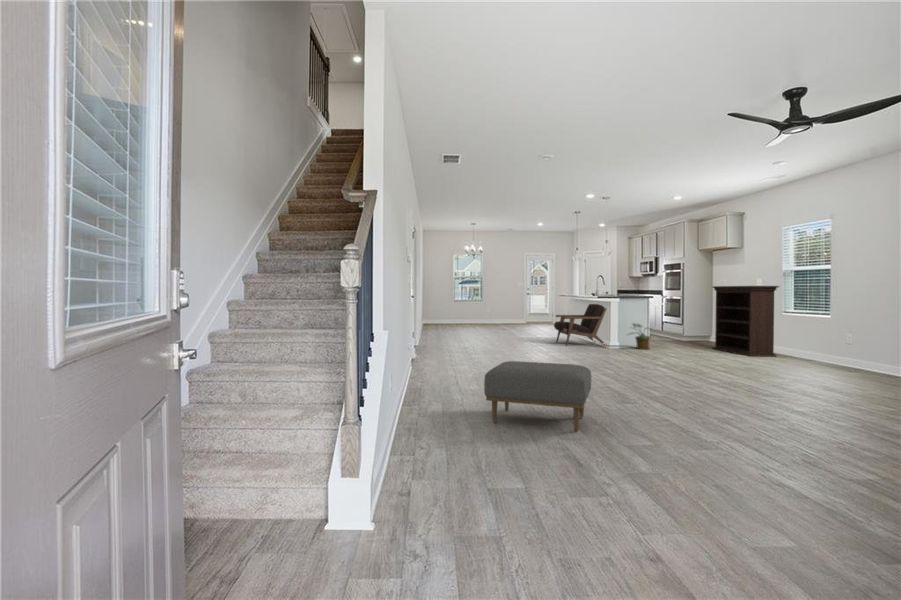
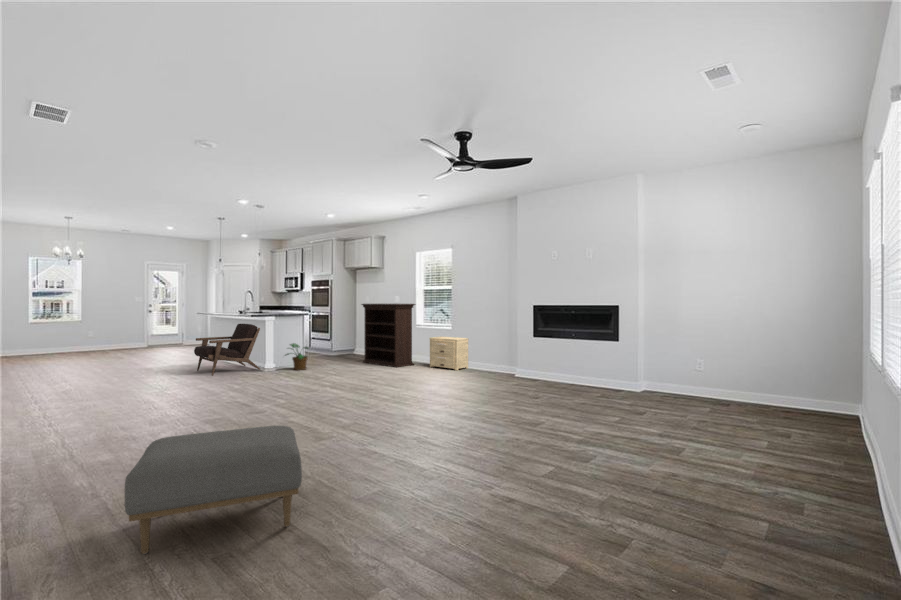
side table: none [796,325,855,366] -> present [429,337,468,370]

